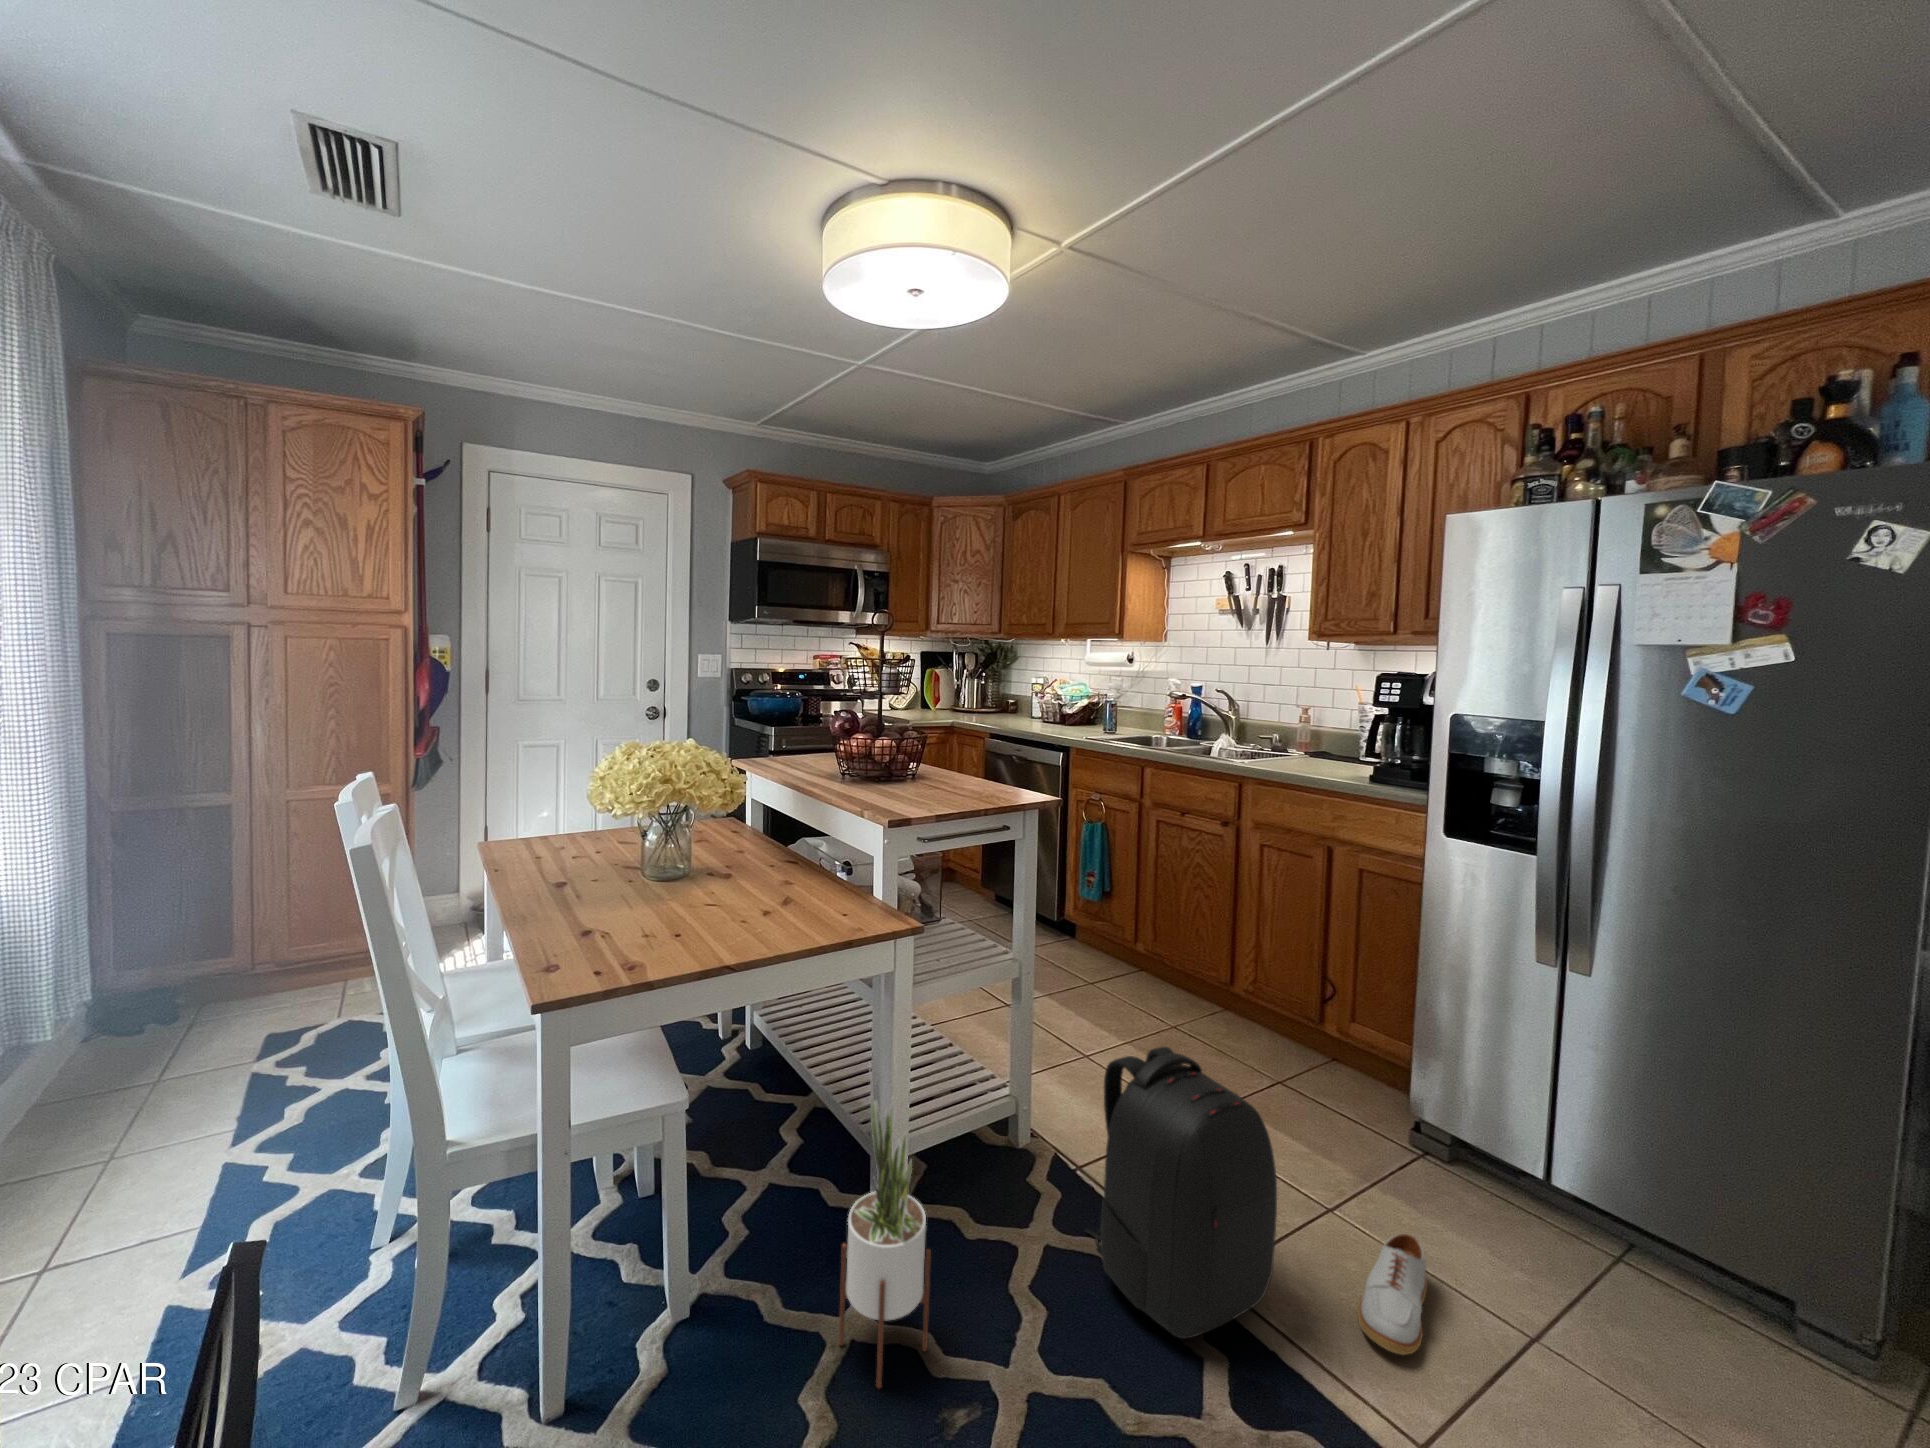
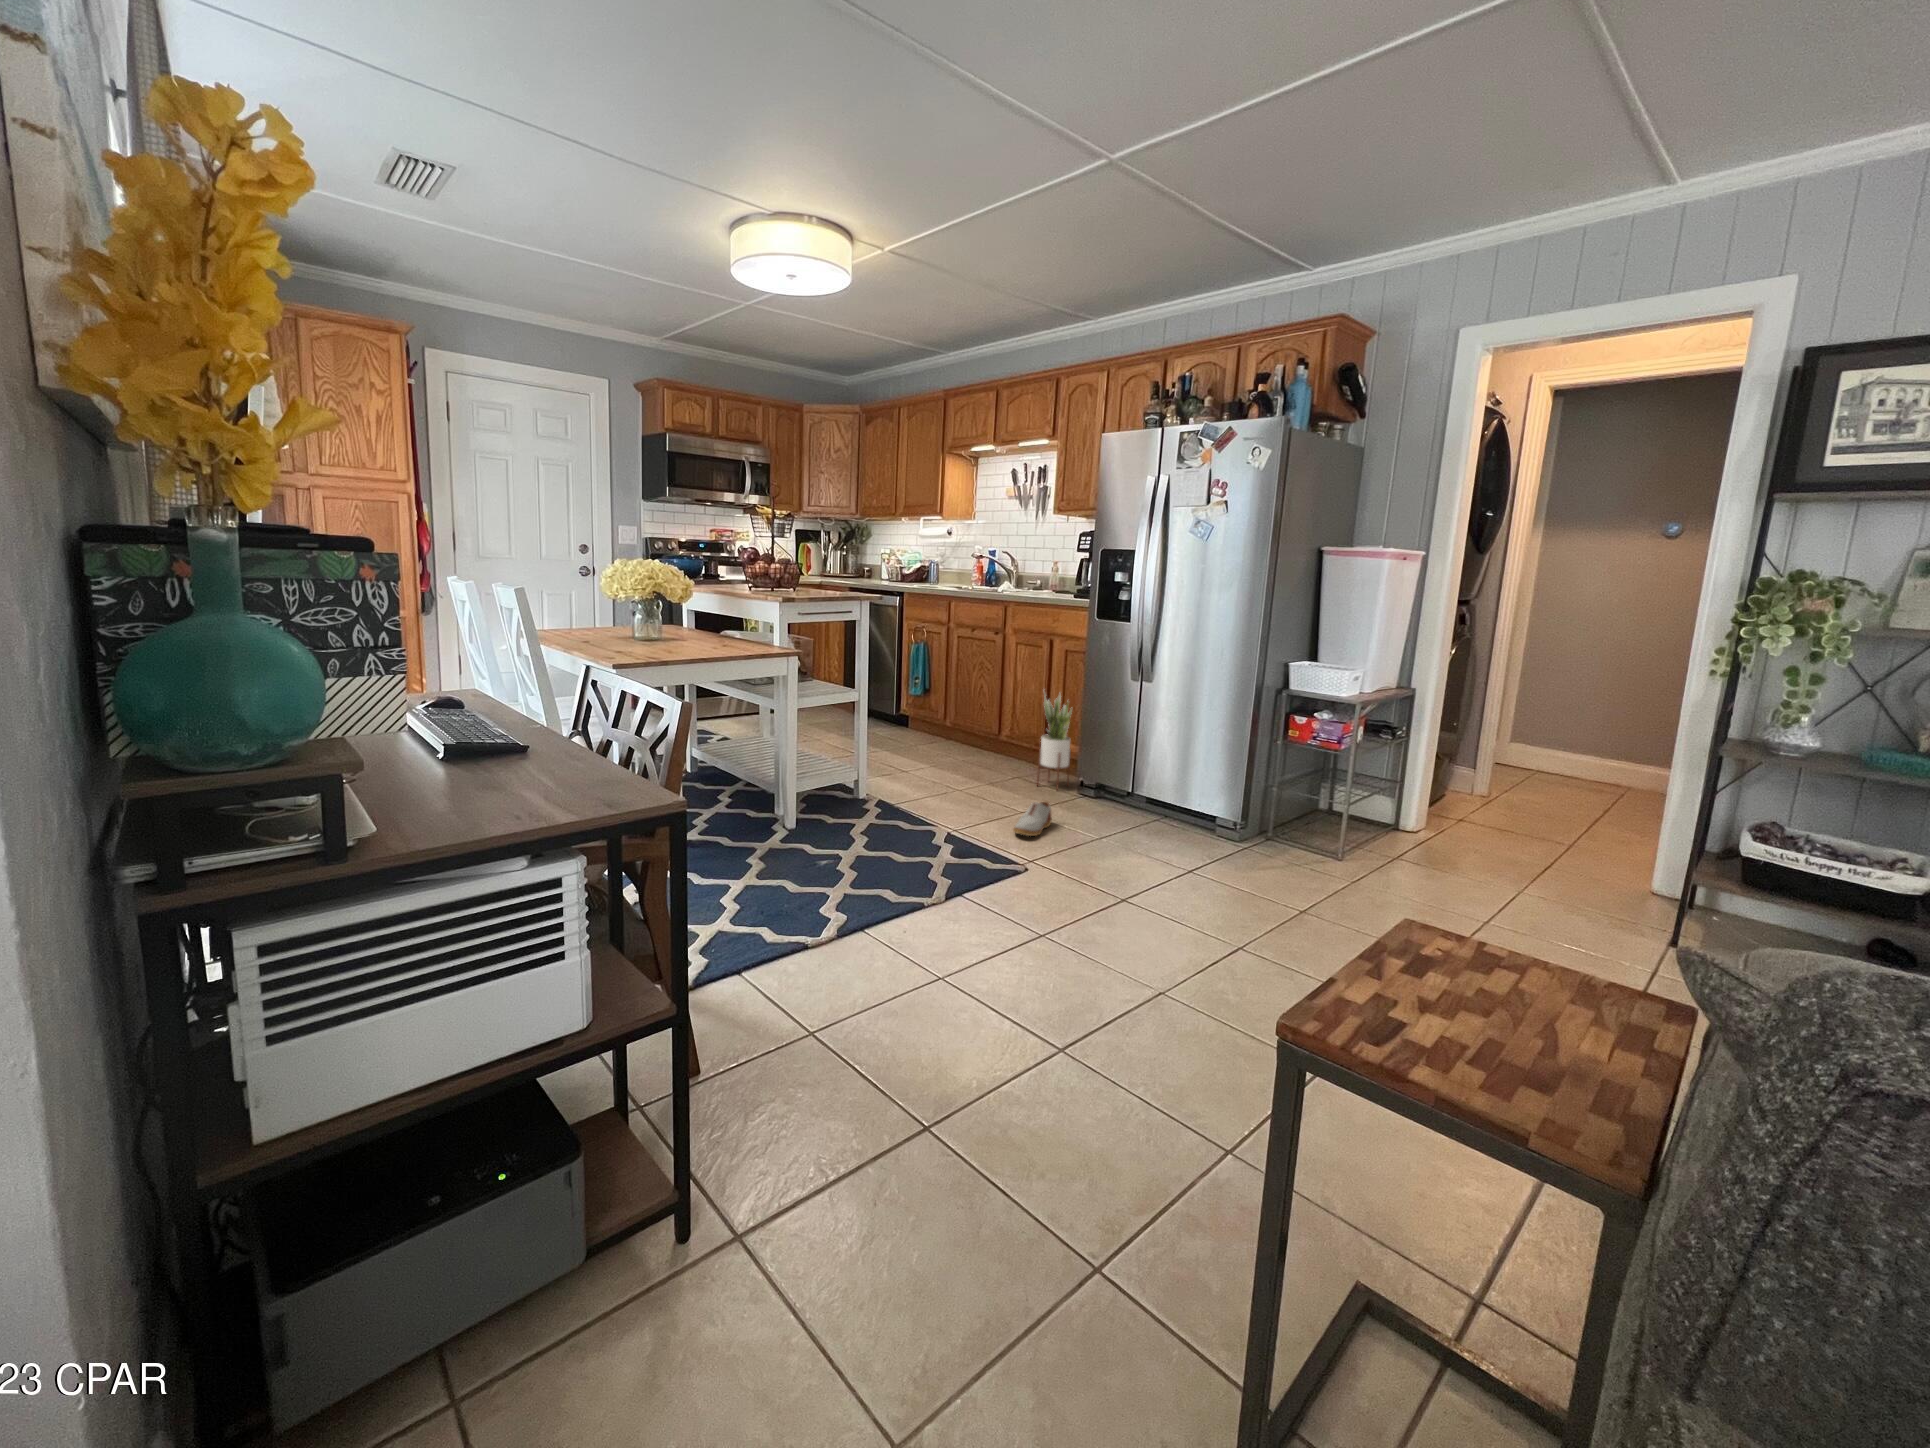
backpack: present [1085,1046,1277,1339] -> none [889,717,976,836]
potted plant: present [839,1076,931,1388] -> present [1037,695,1072,790]

